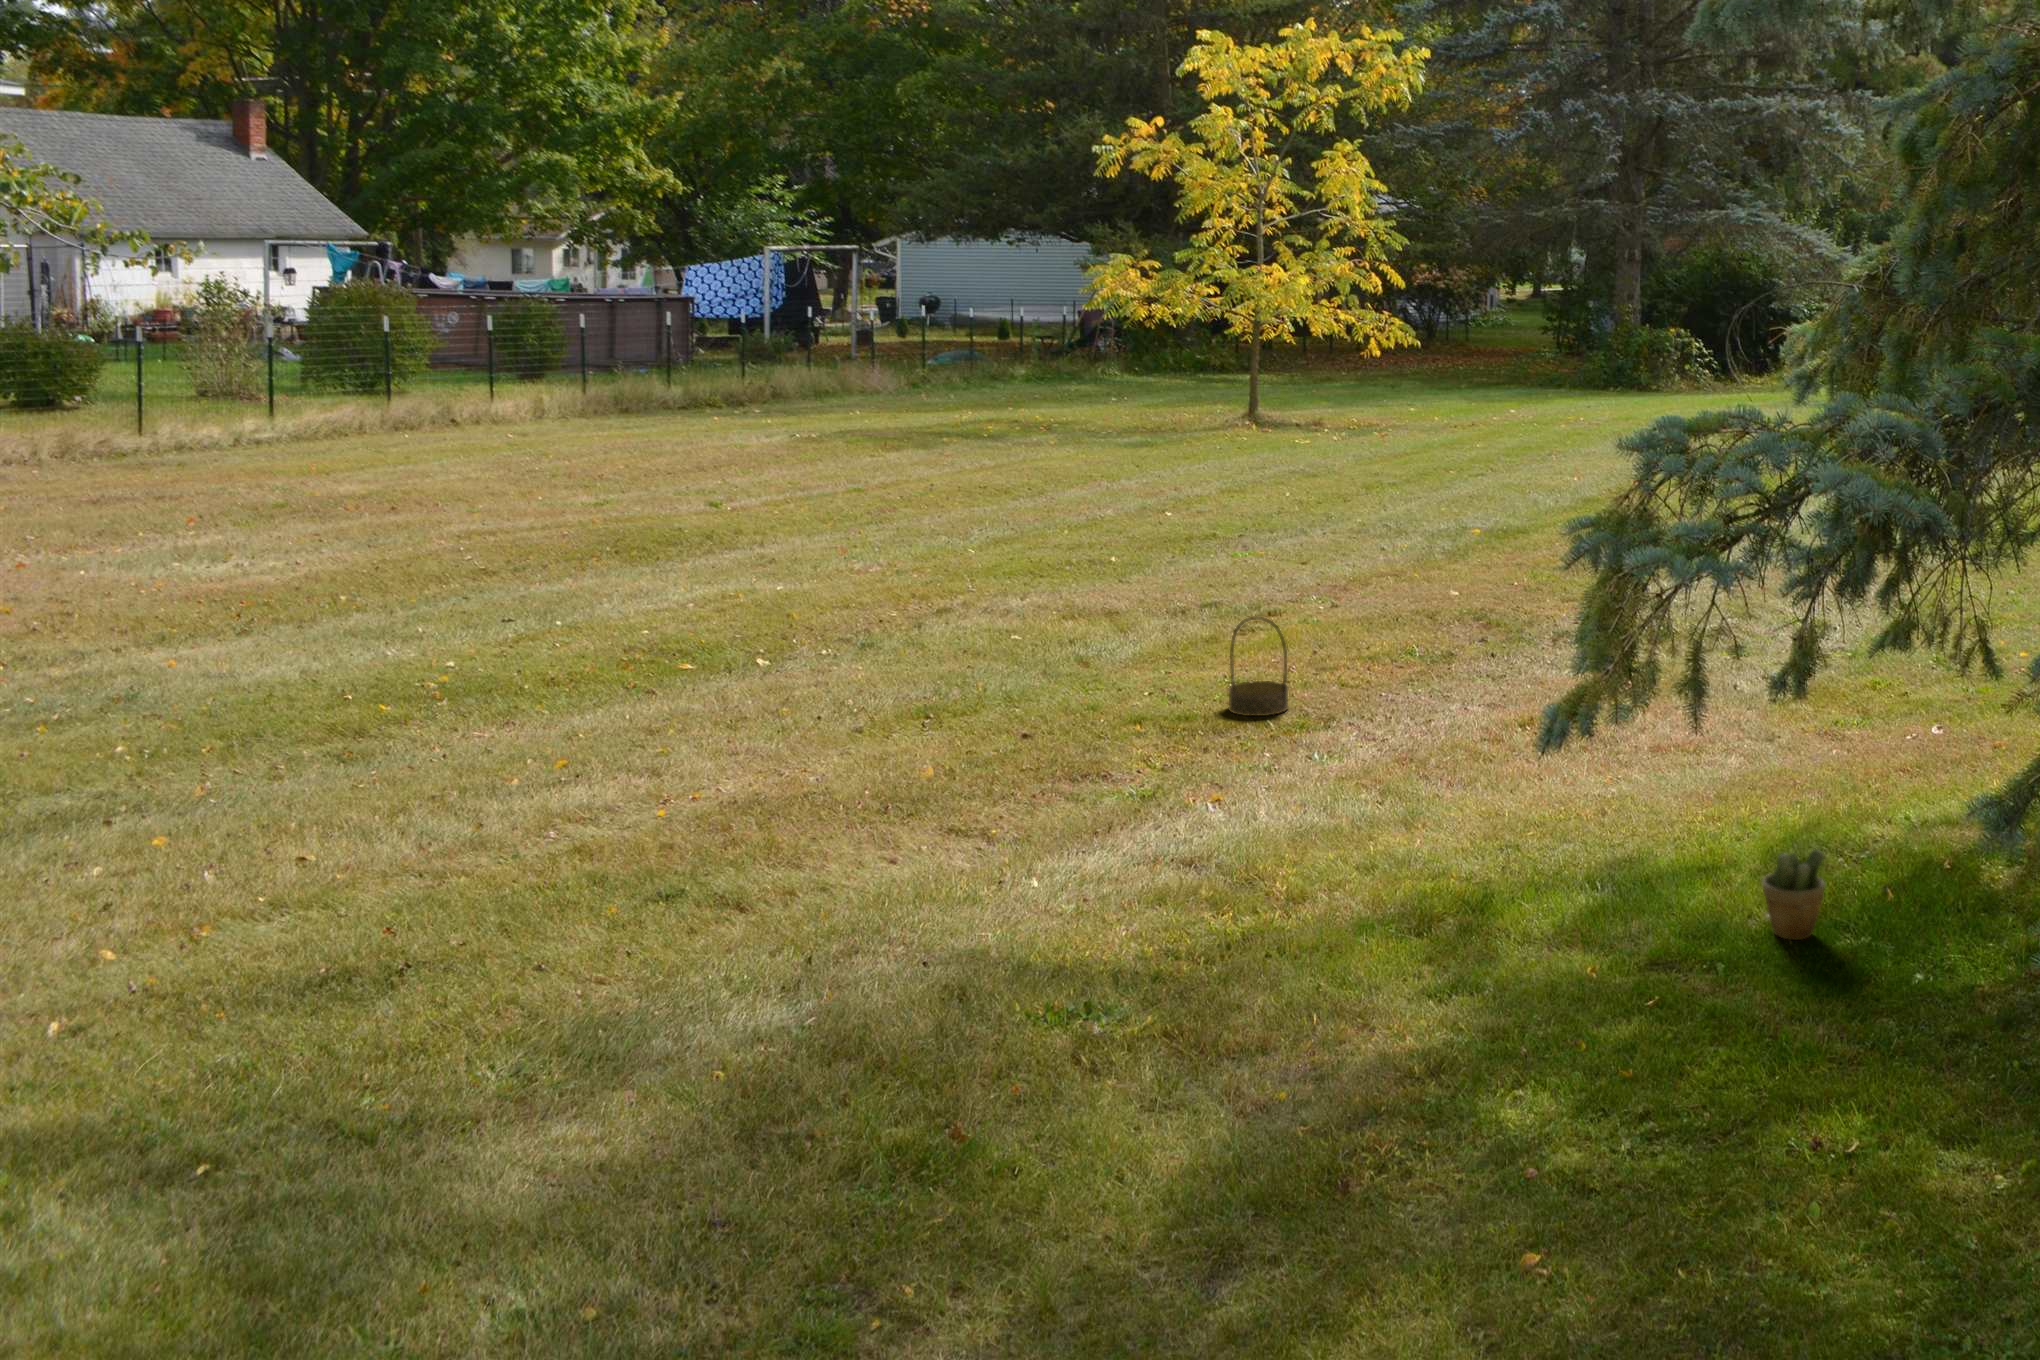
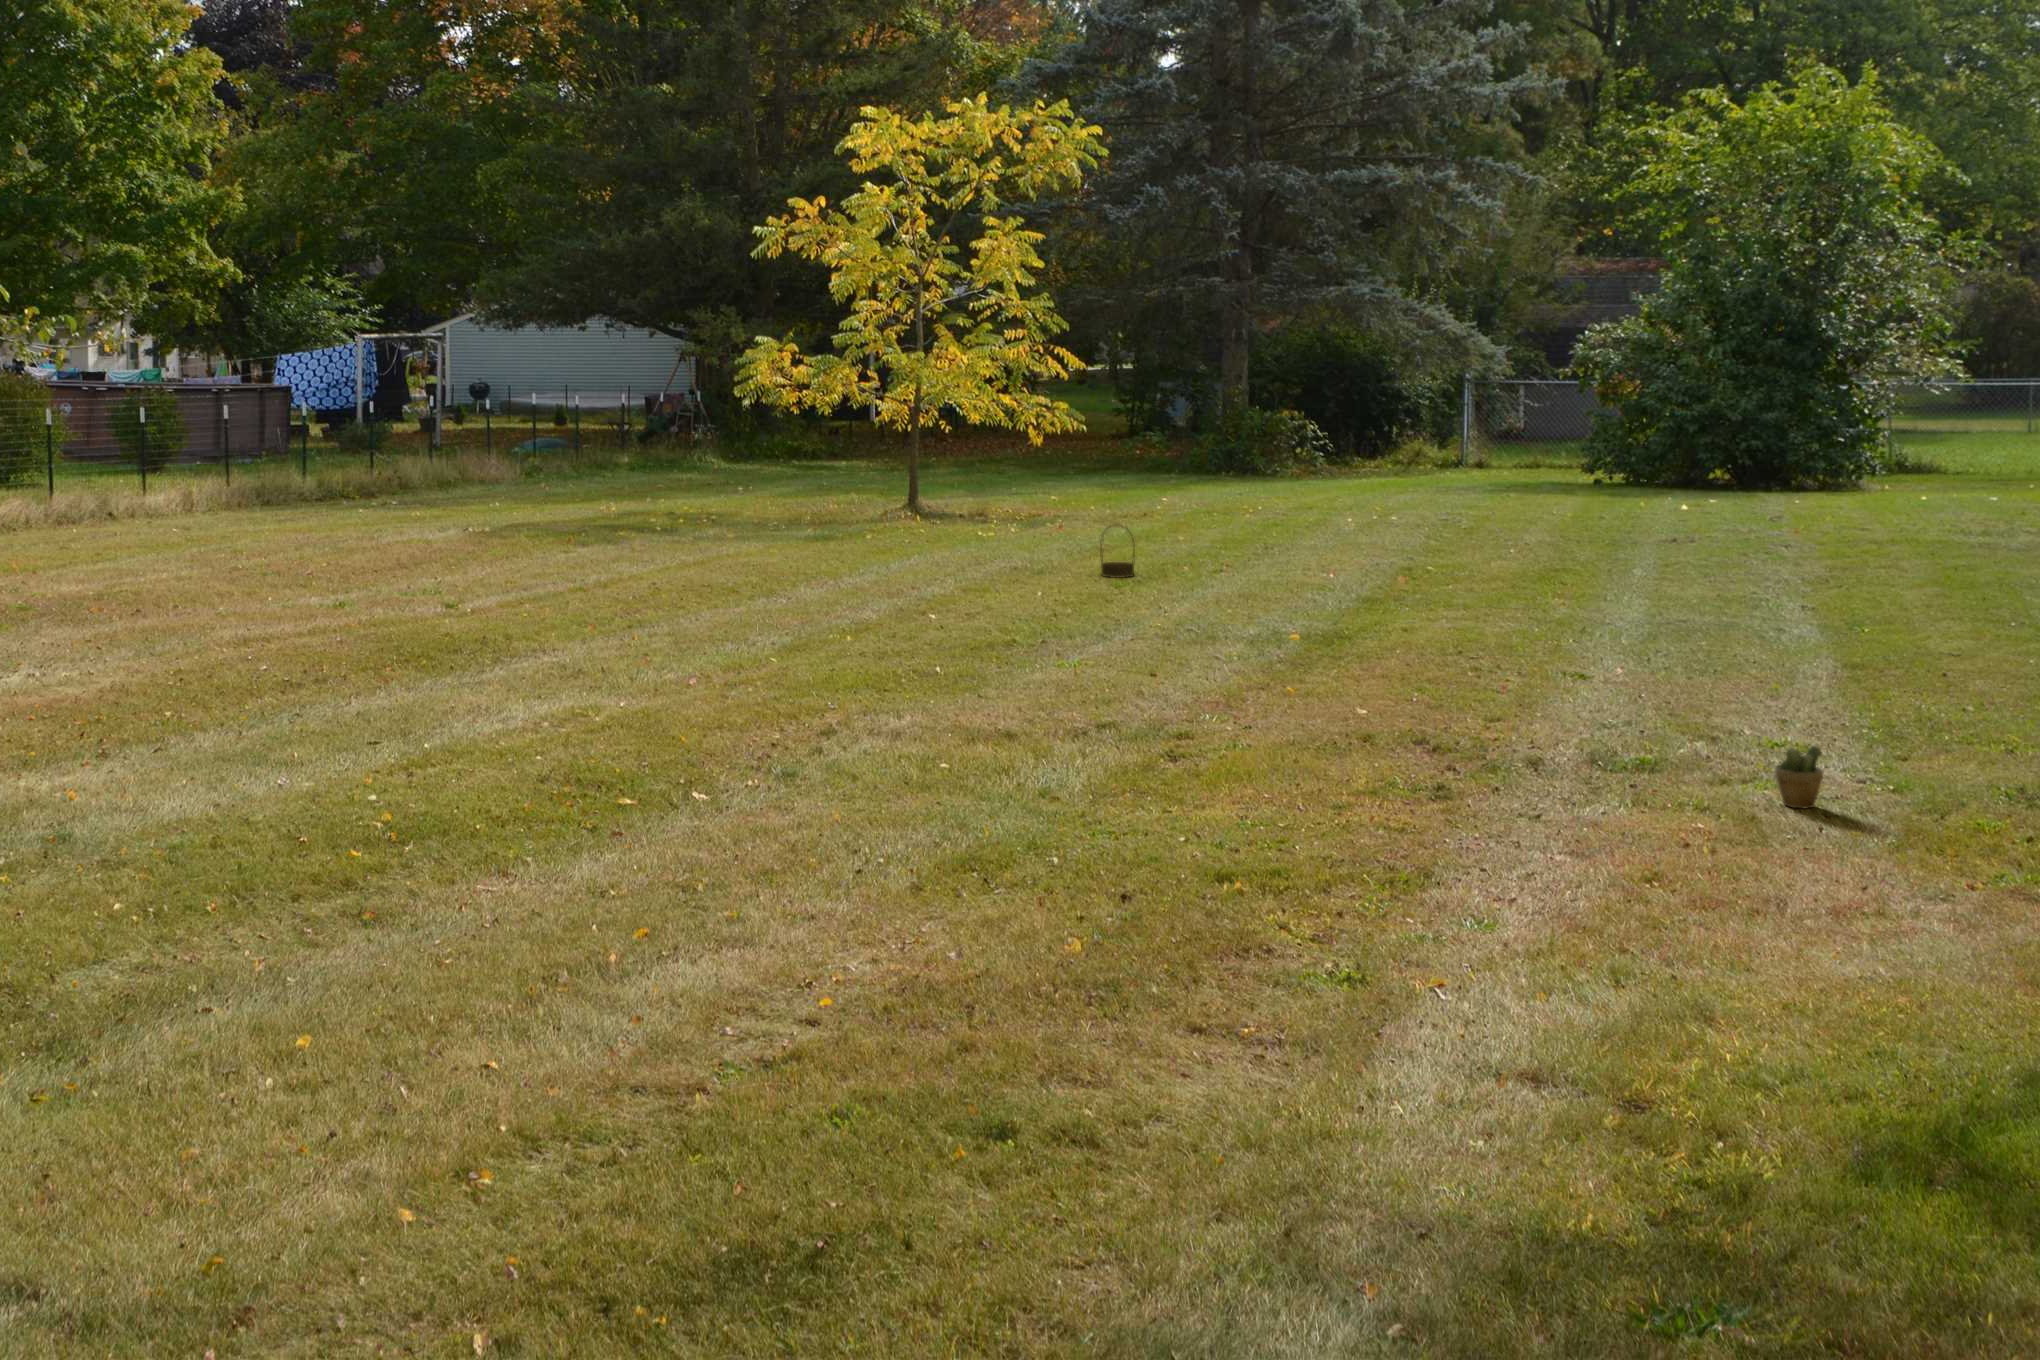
basket: present [1229,617,1288,716] -> present [1101,527,1134,578]

